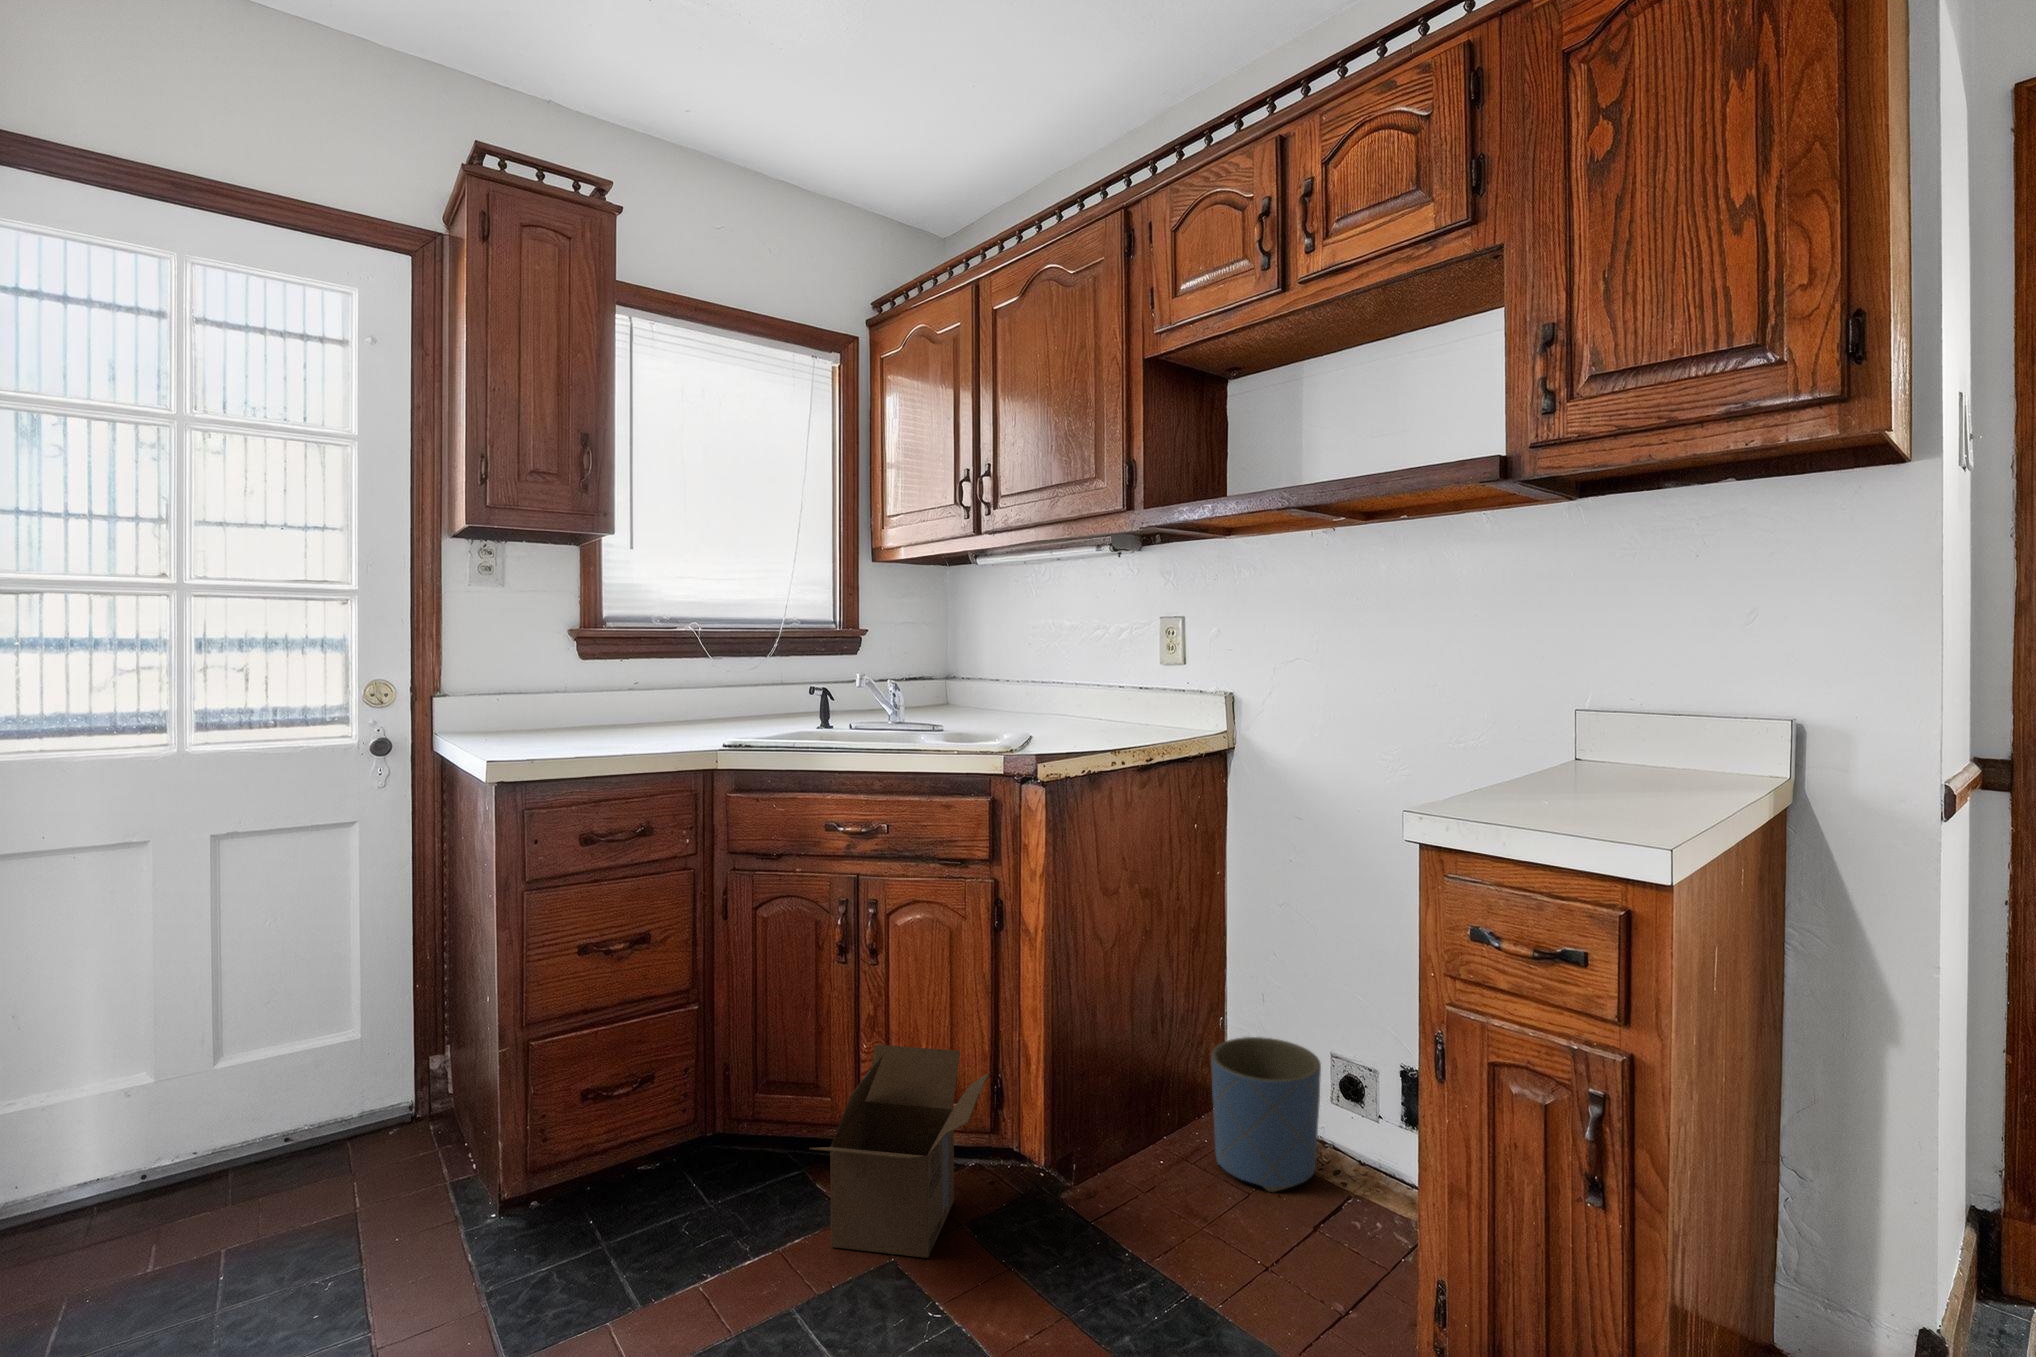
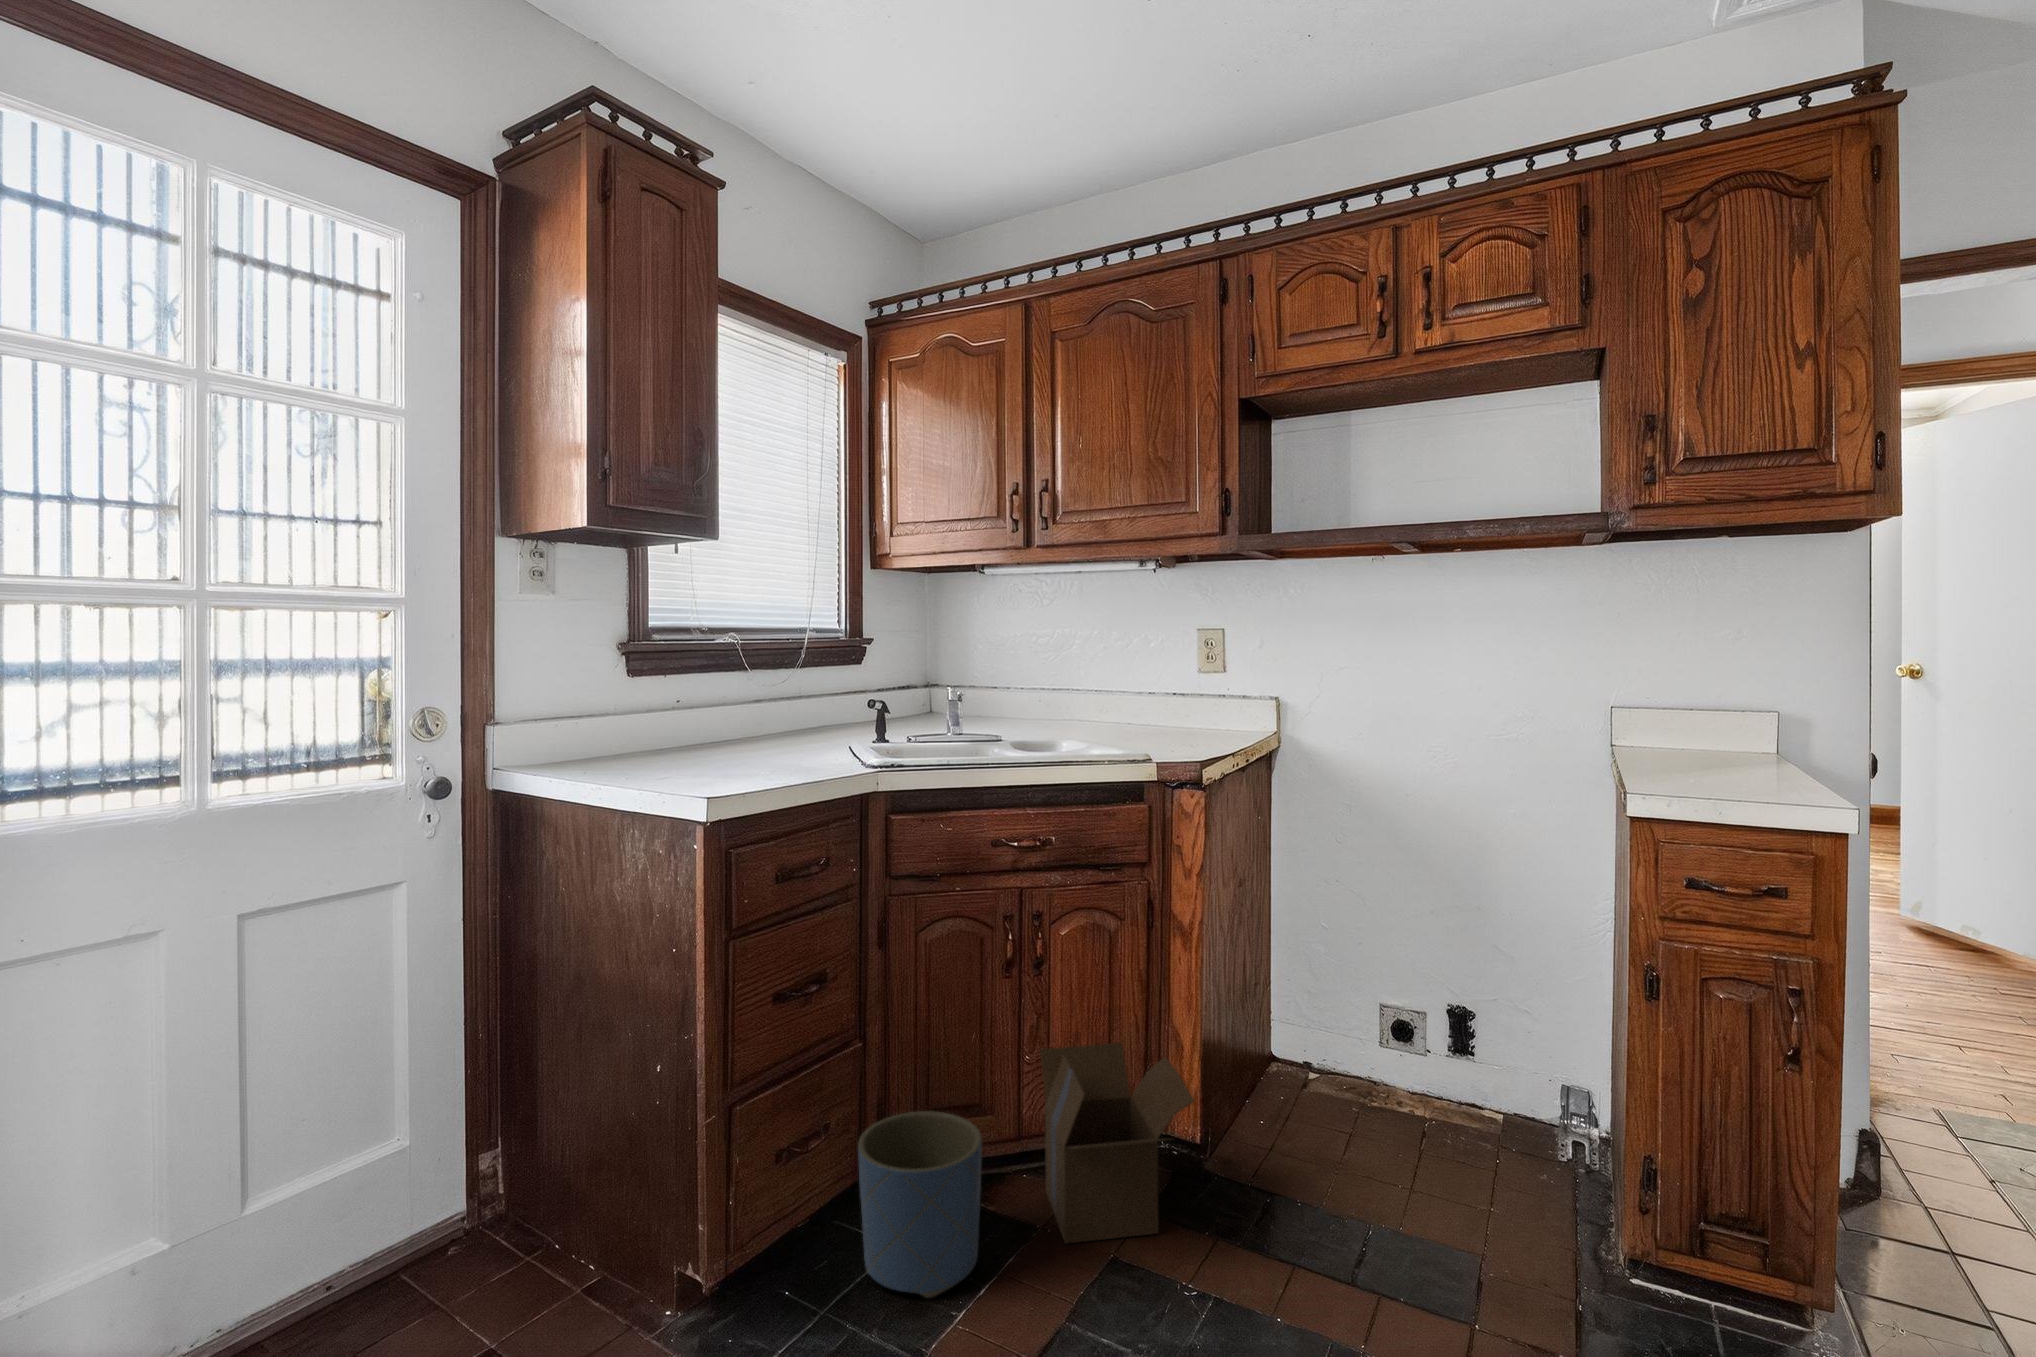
planter: present [1211,1037,1321,1192] -> present [858,1111,982,1298]

